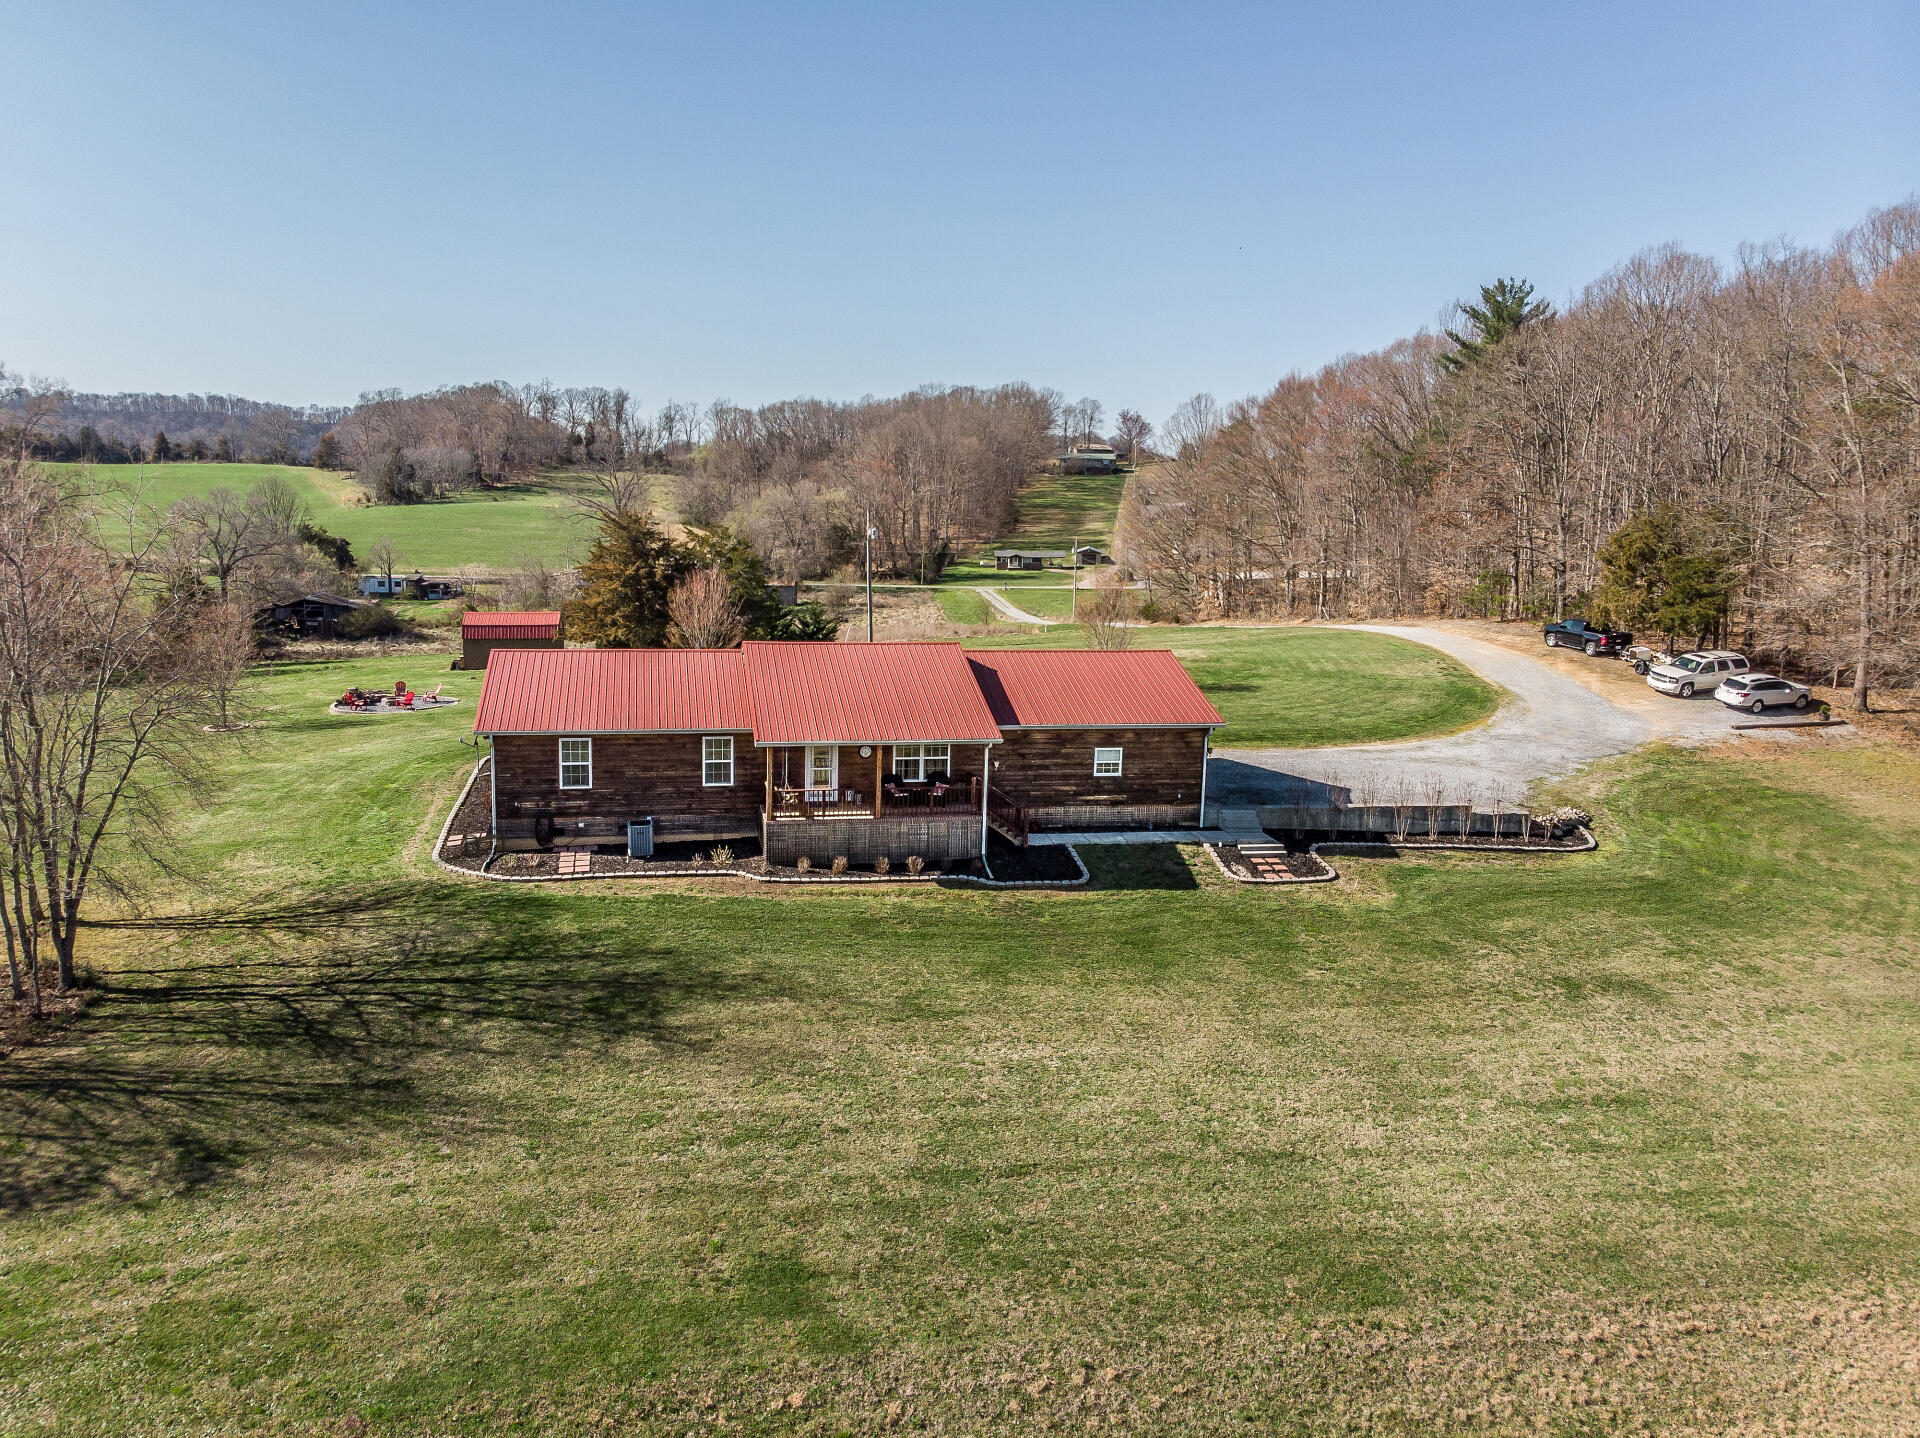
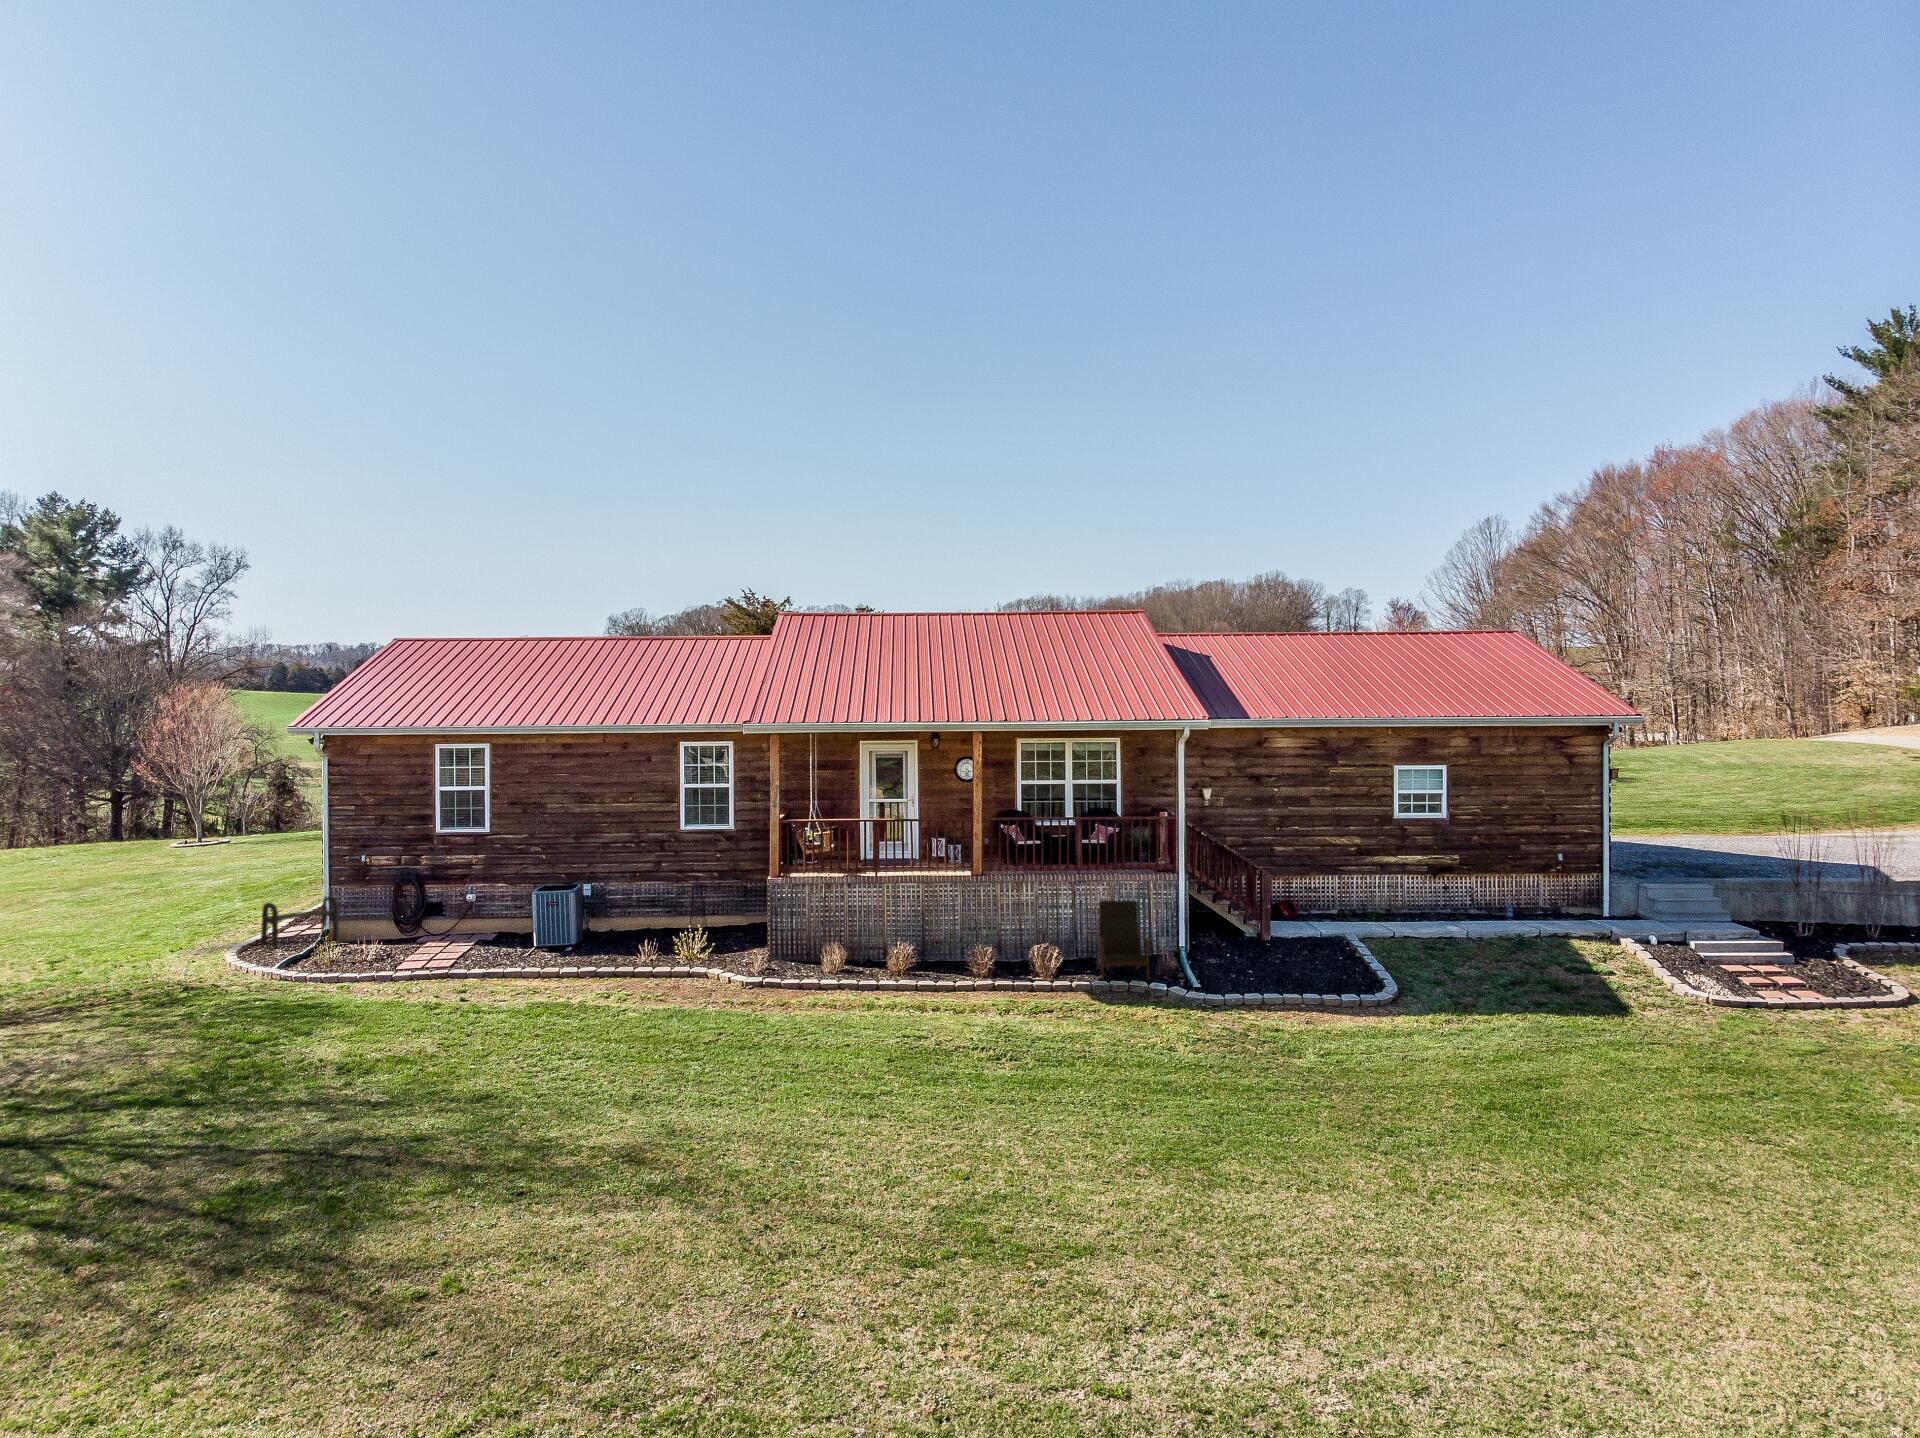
lounge chair: none [939,832,967,873] -> present [1096,900,1150,979]

